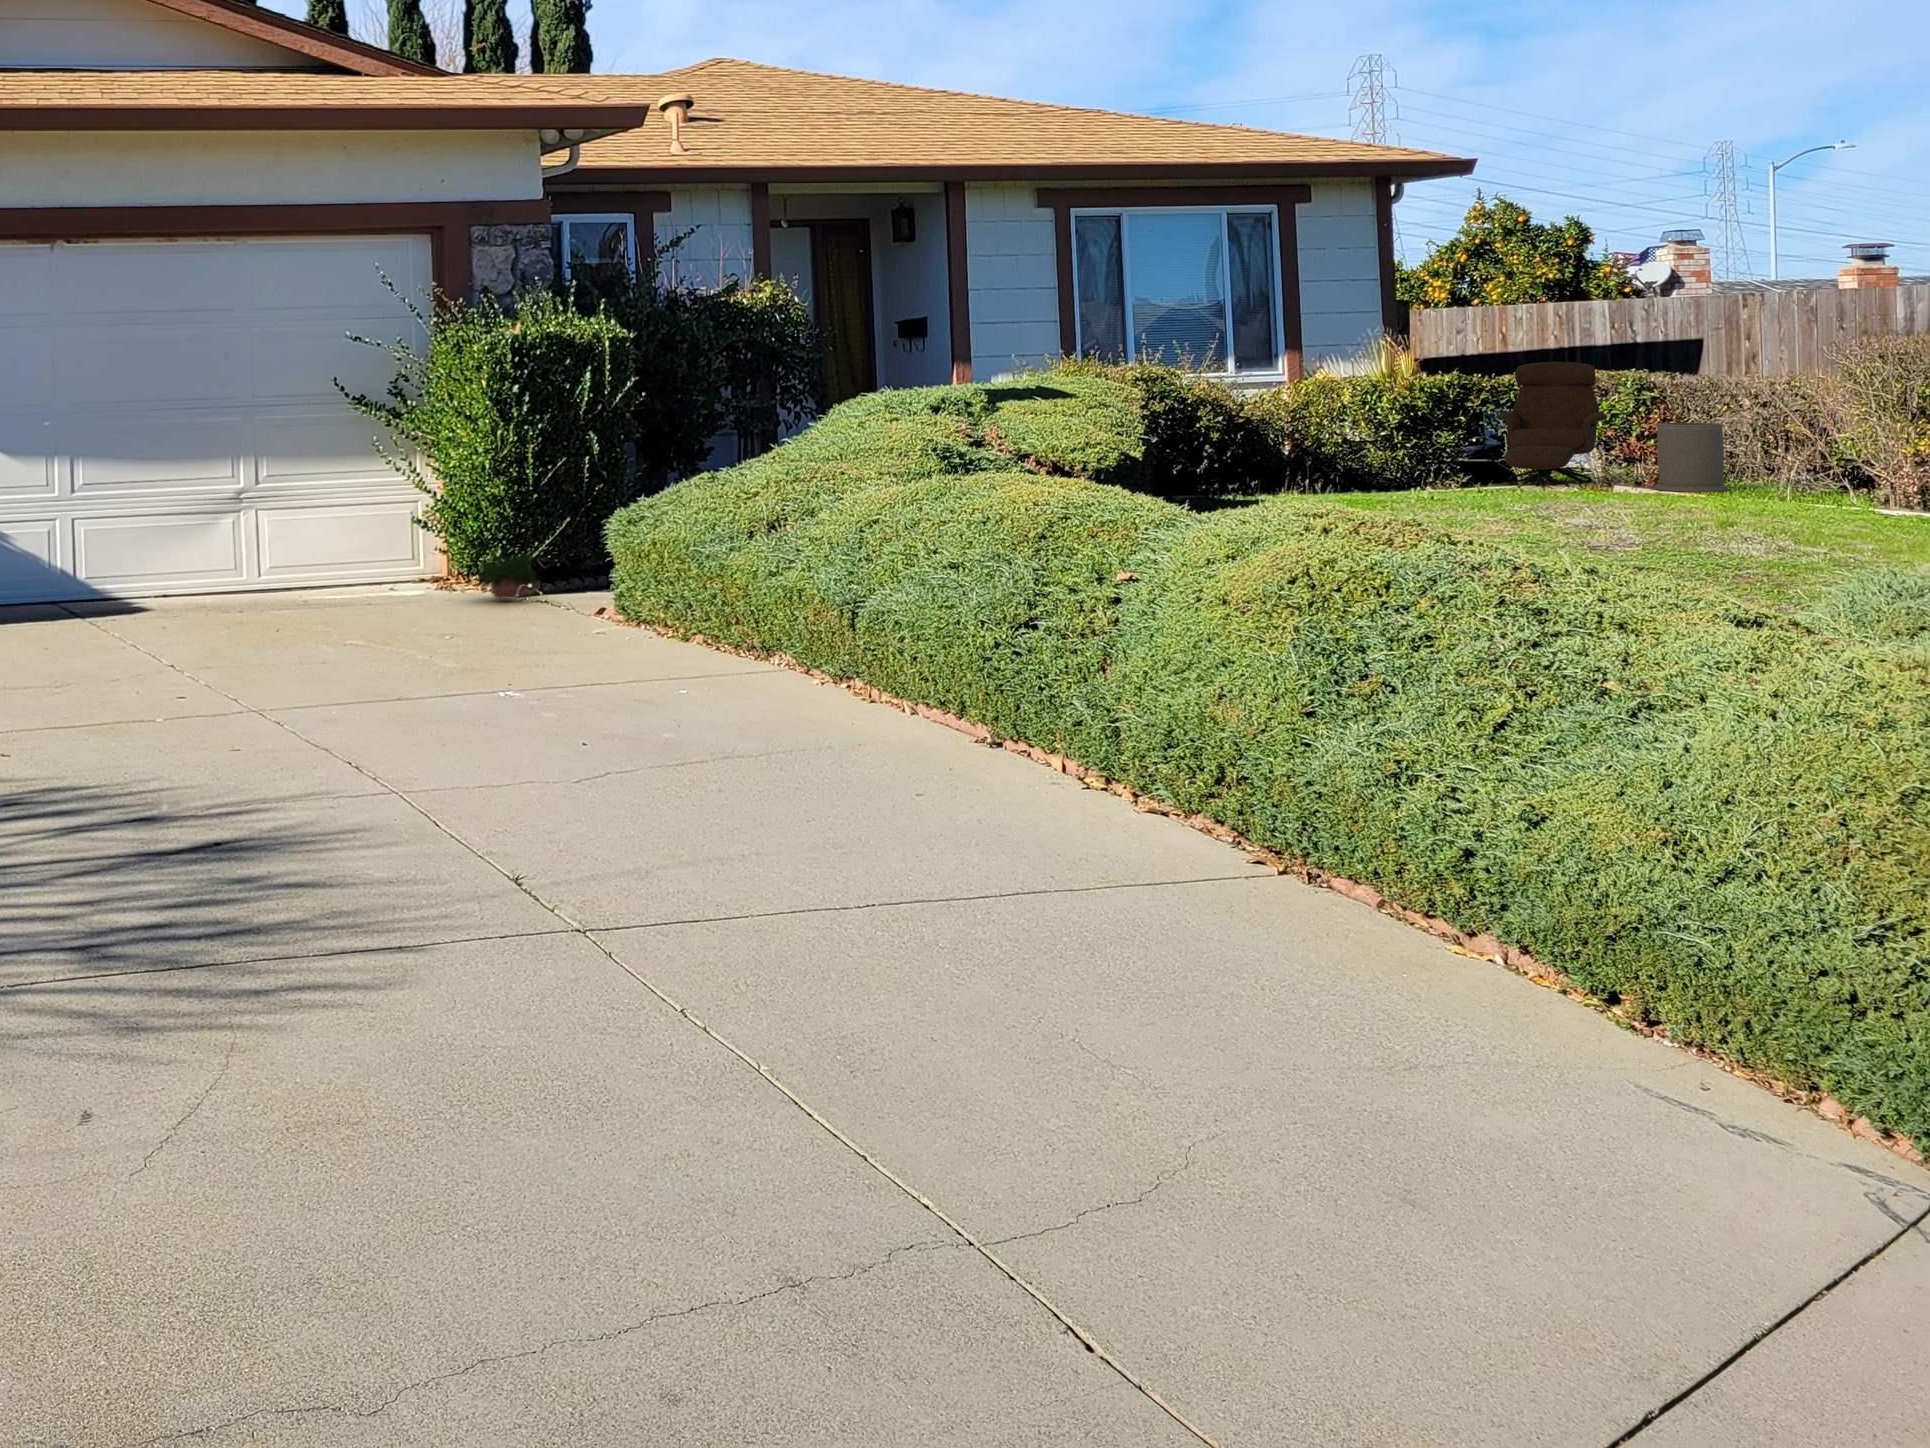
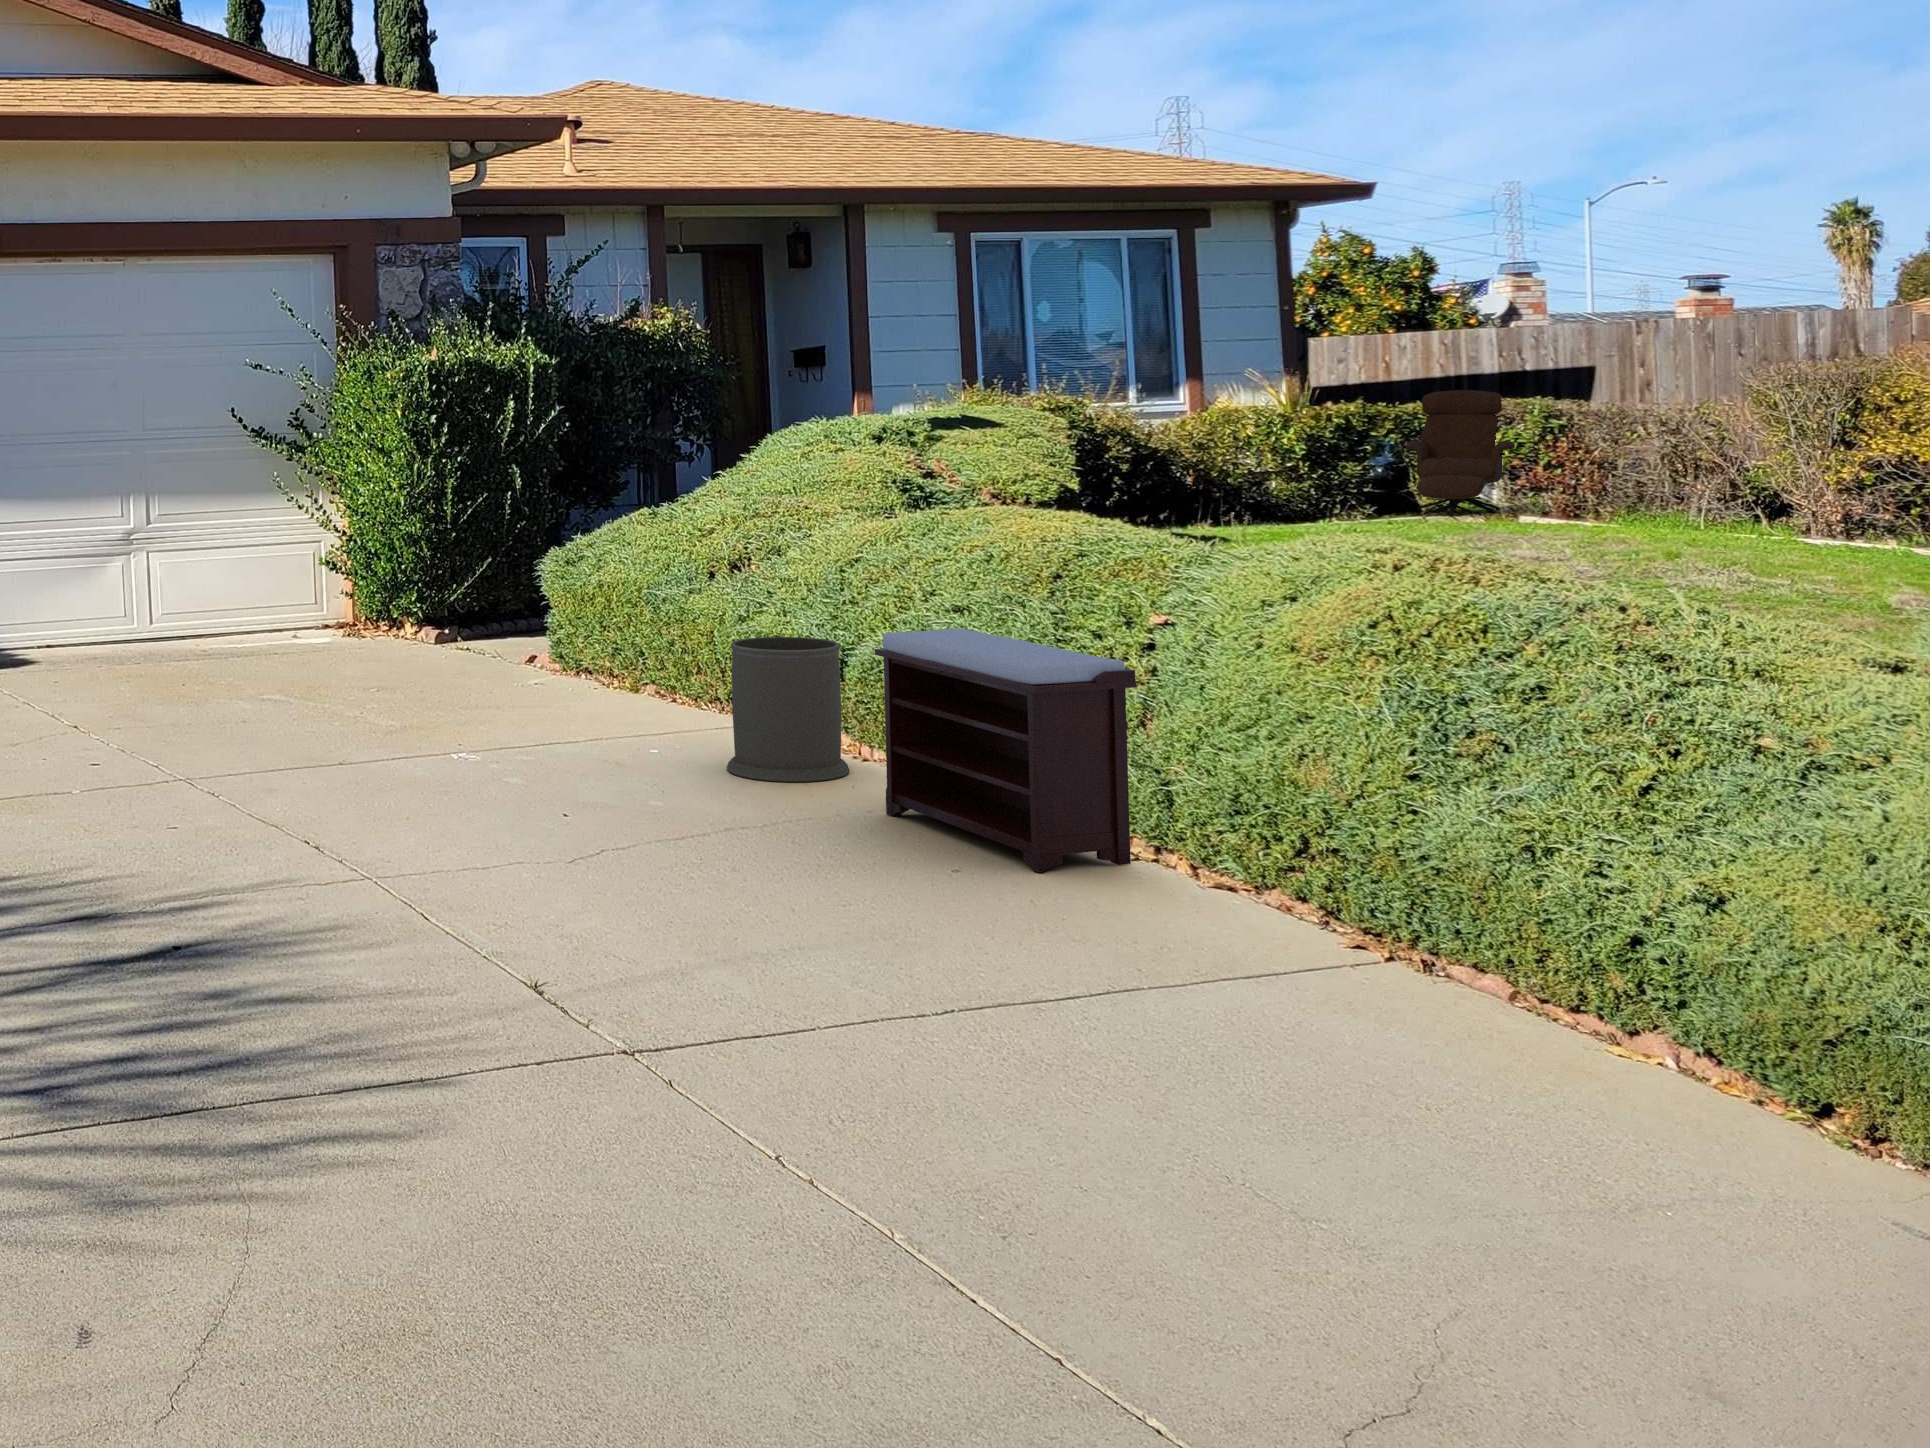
trash can: present [1655,423,1729,492] -> present [727,637,850,782]
potted plant: present [473,553,536,599] -> none [390,594,460,650]
bench: none [871,582,1092,800] -> present [875,629,1136,873]

